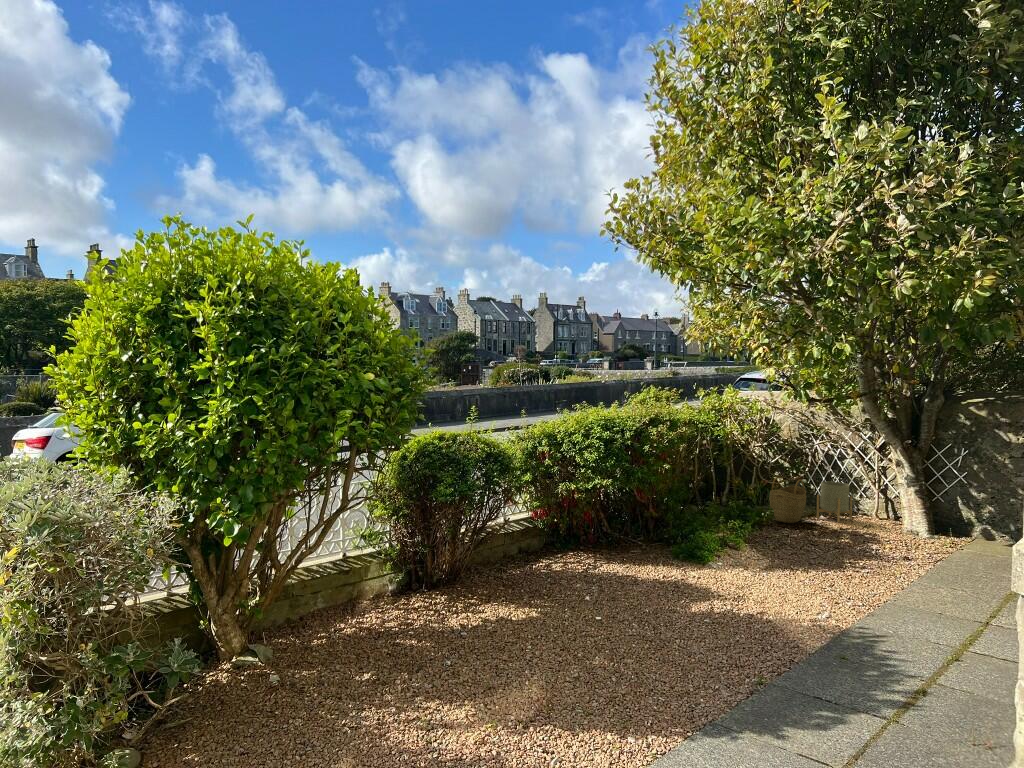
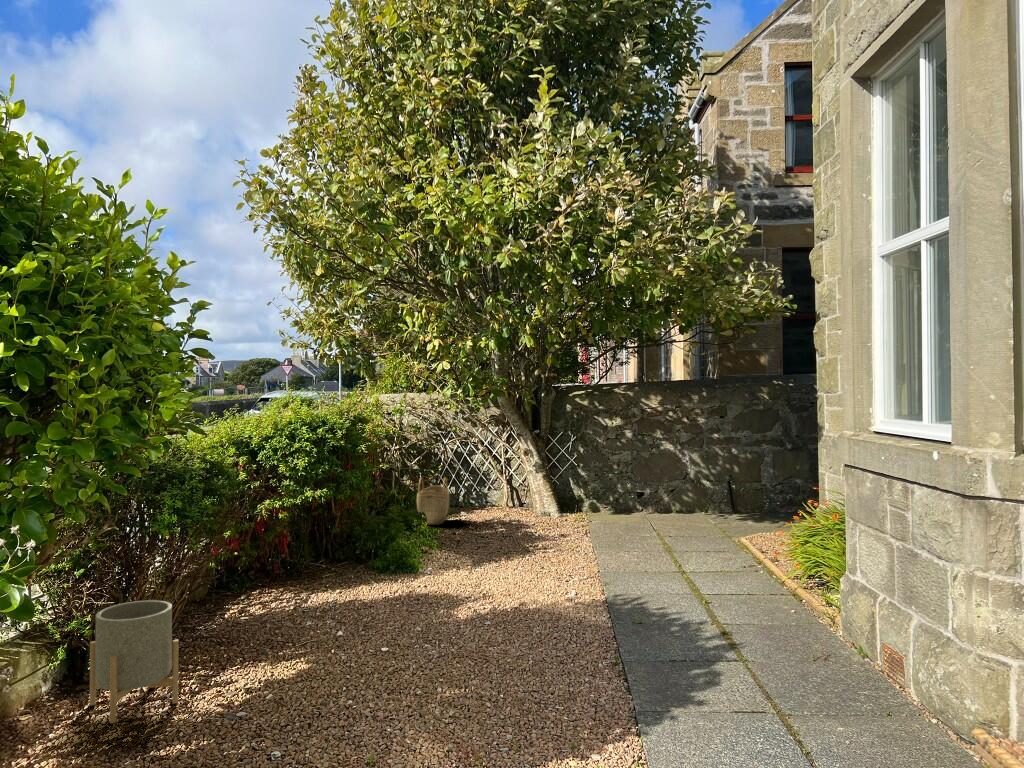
planter: present [817,482,852,523] -> present [90,600,179,723]

